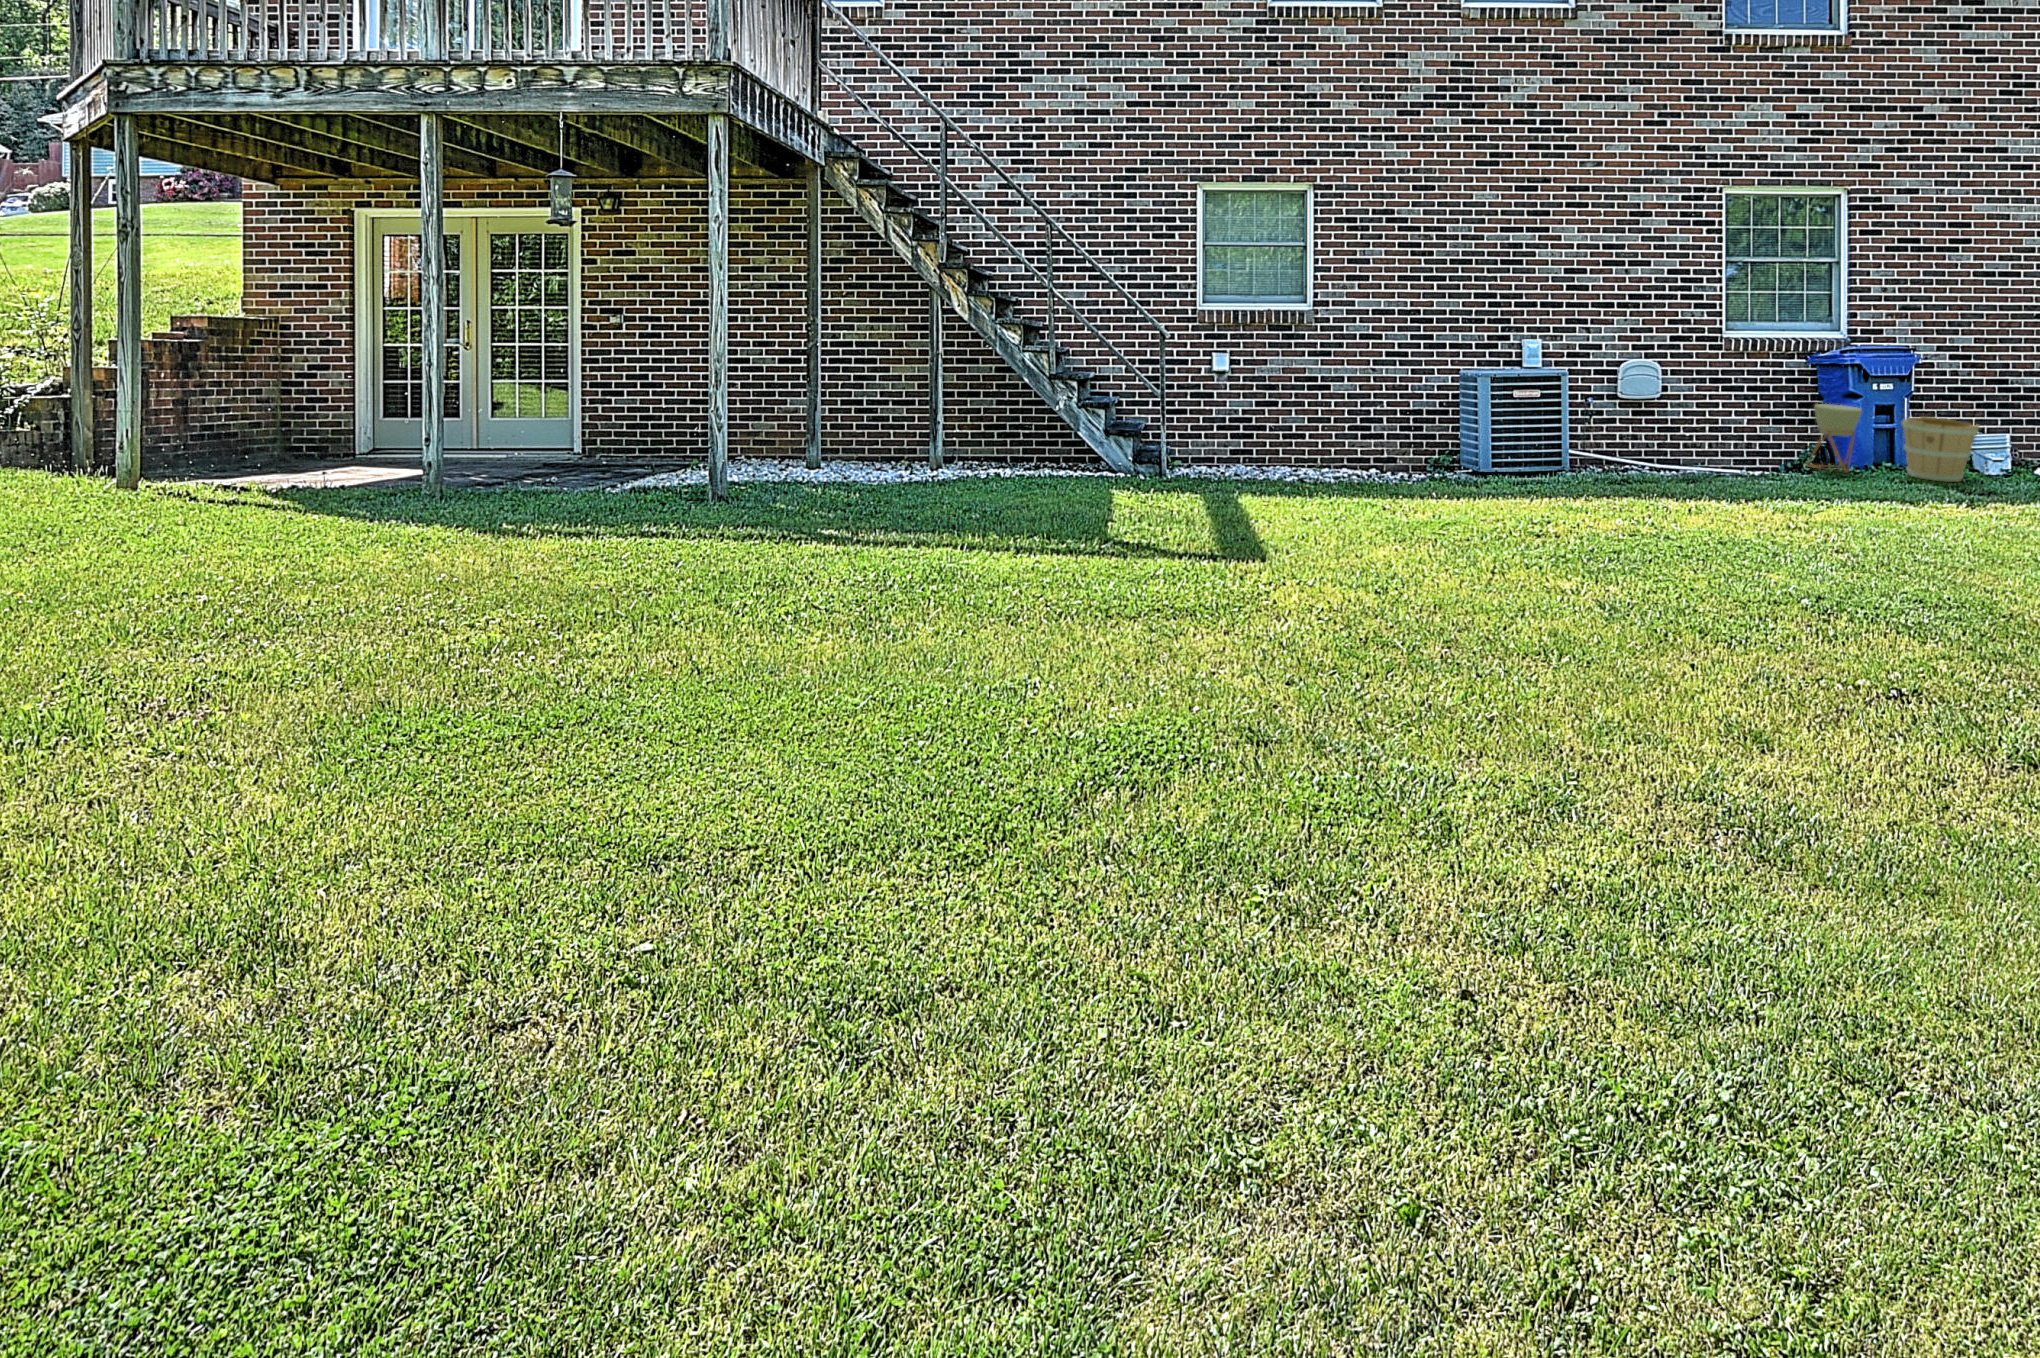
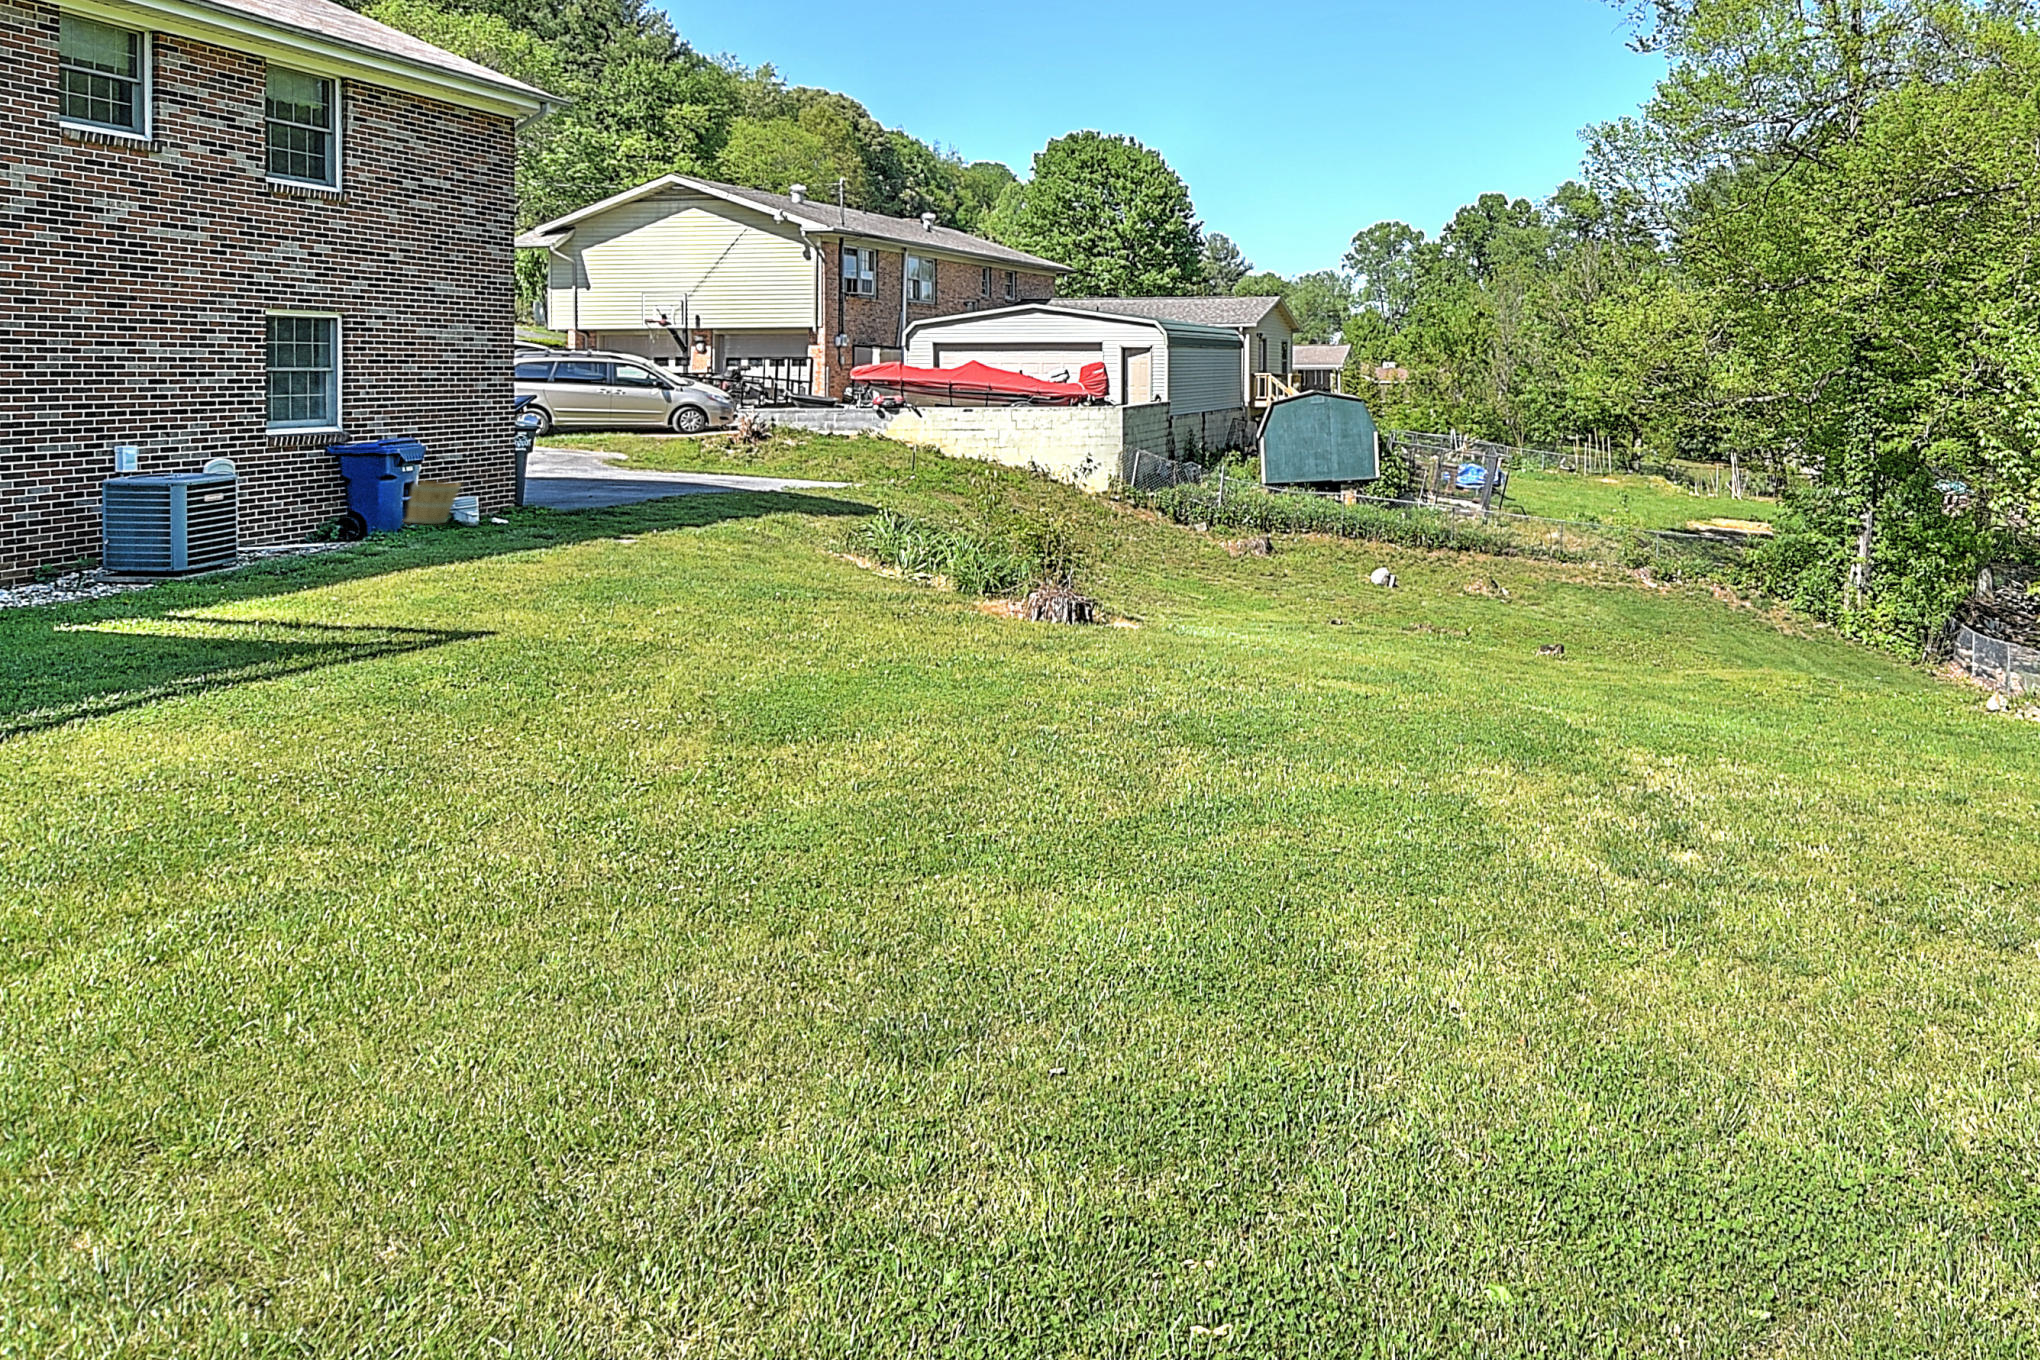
planter: present [1806,404,1862,473] -> none [342,478,391,527]

